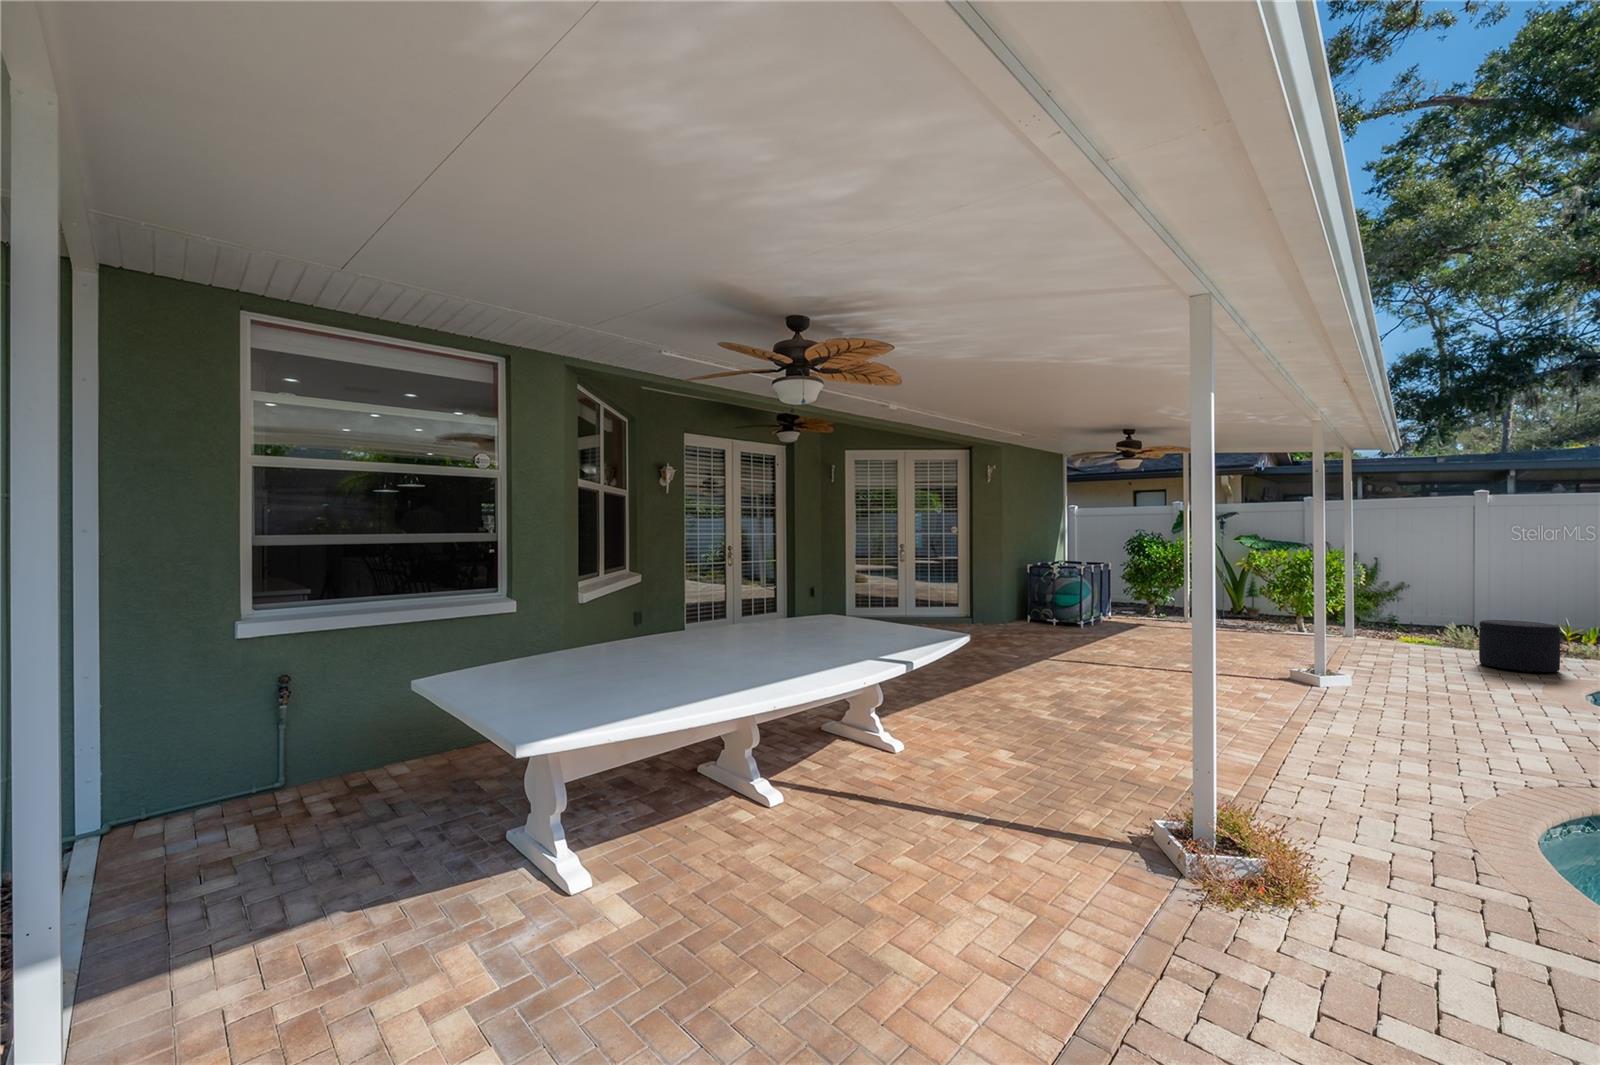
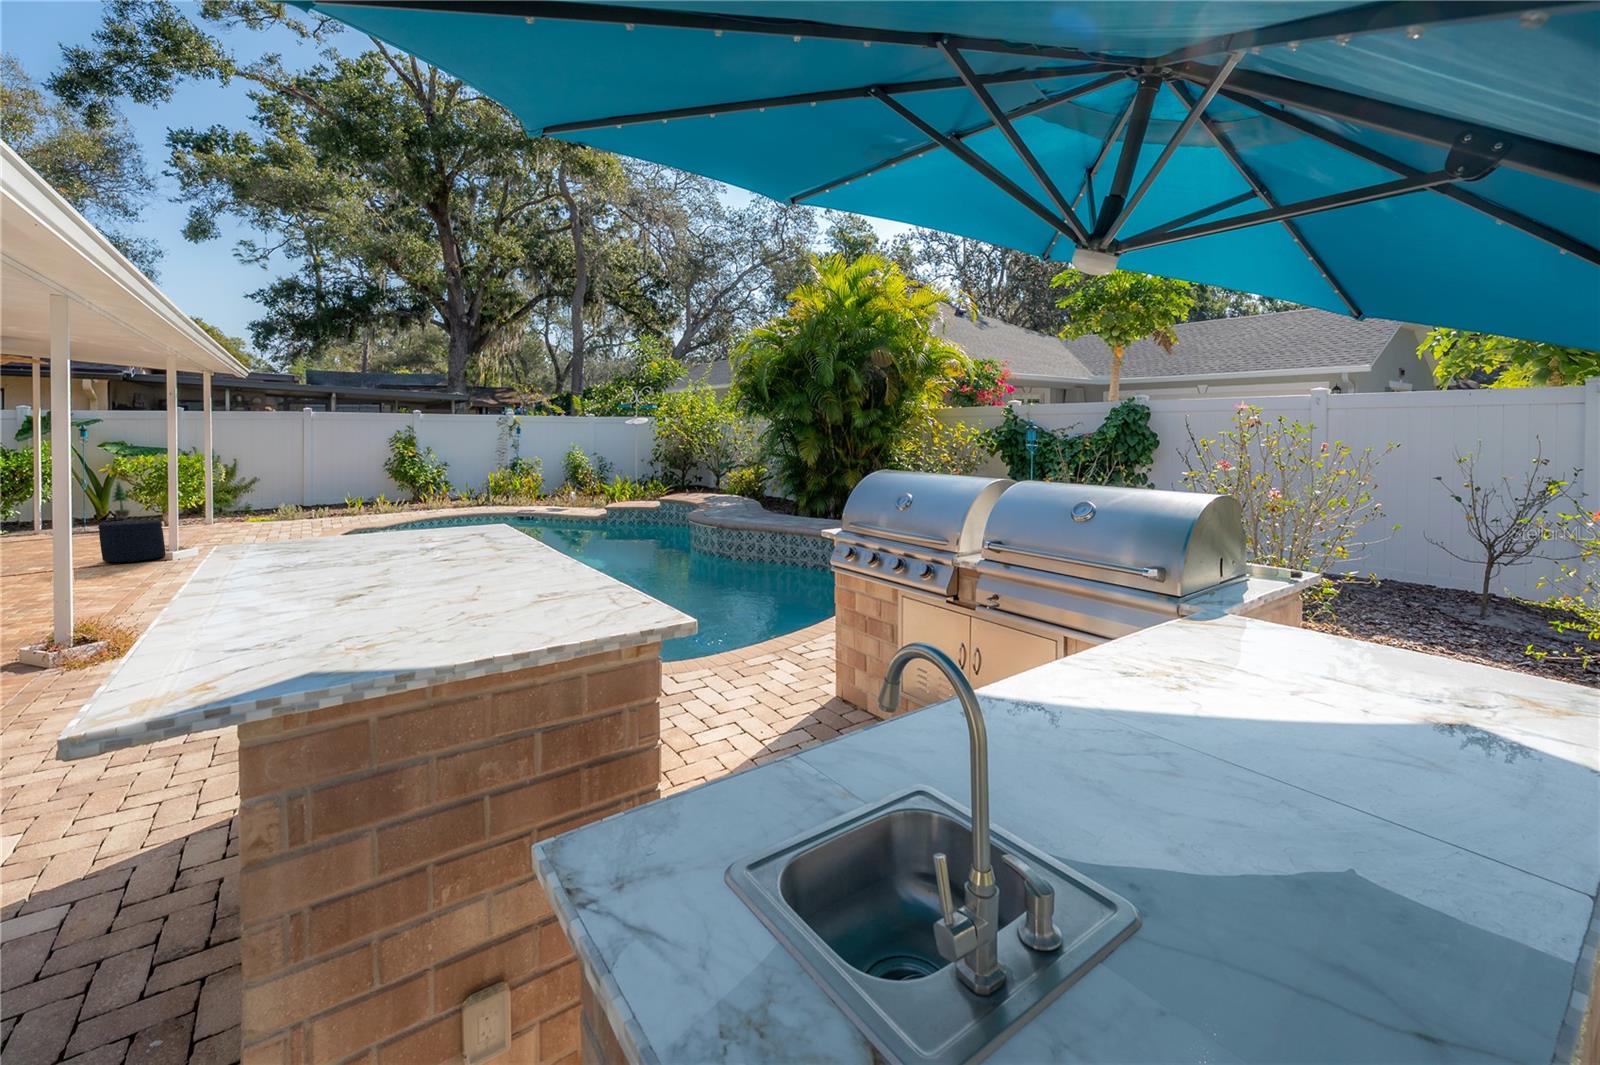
ottoman: present [1479,620,1560,672] -> present [98,520,166,562]

